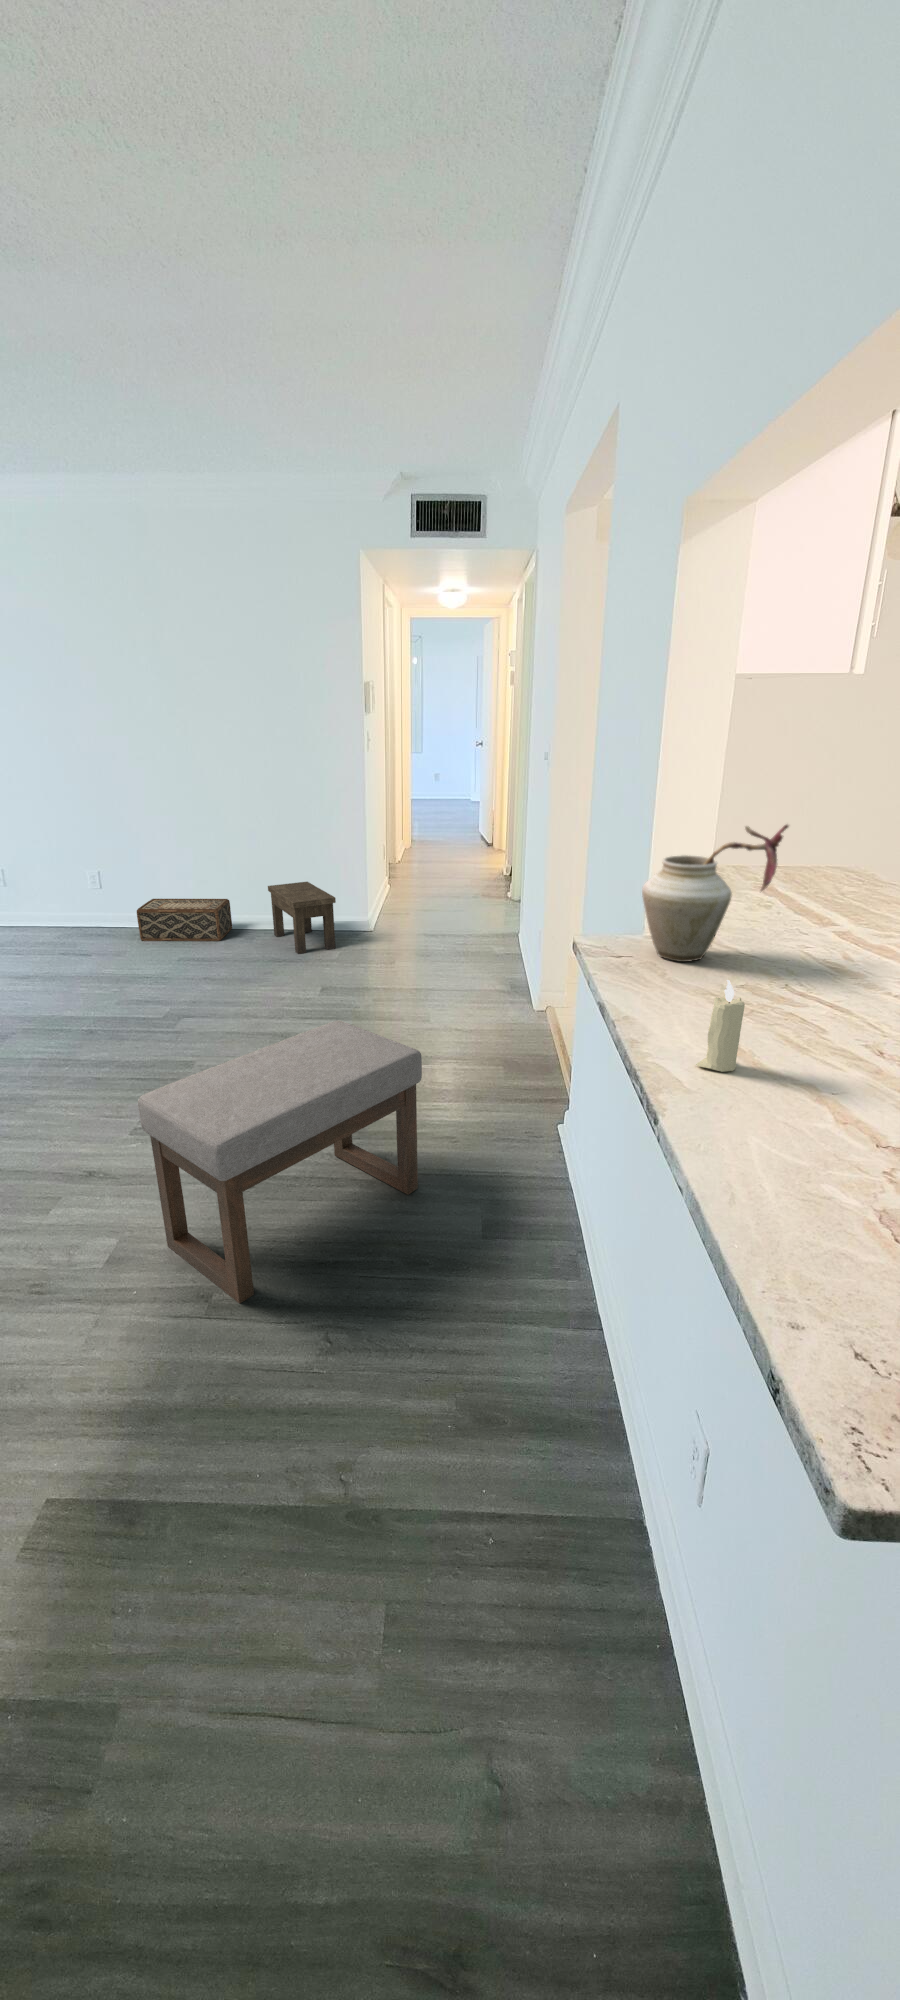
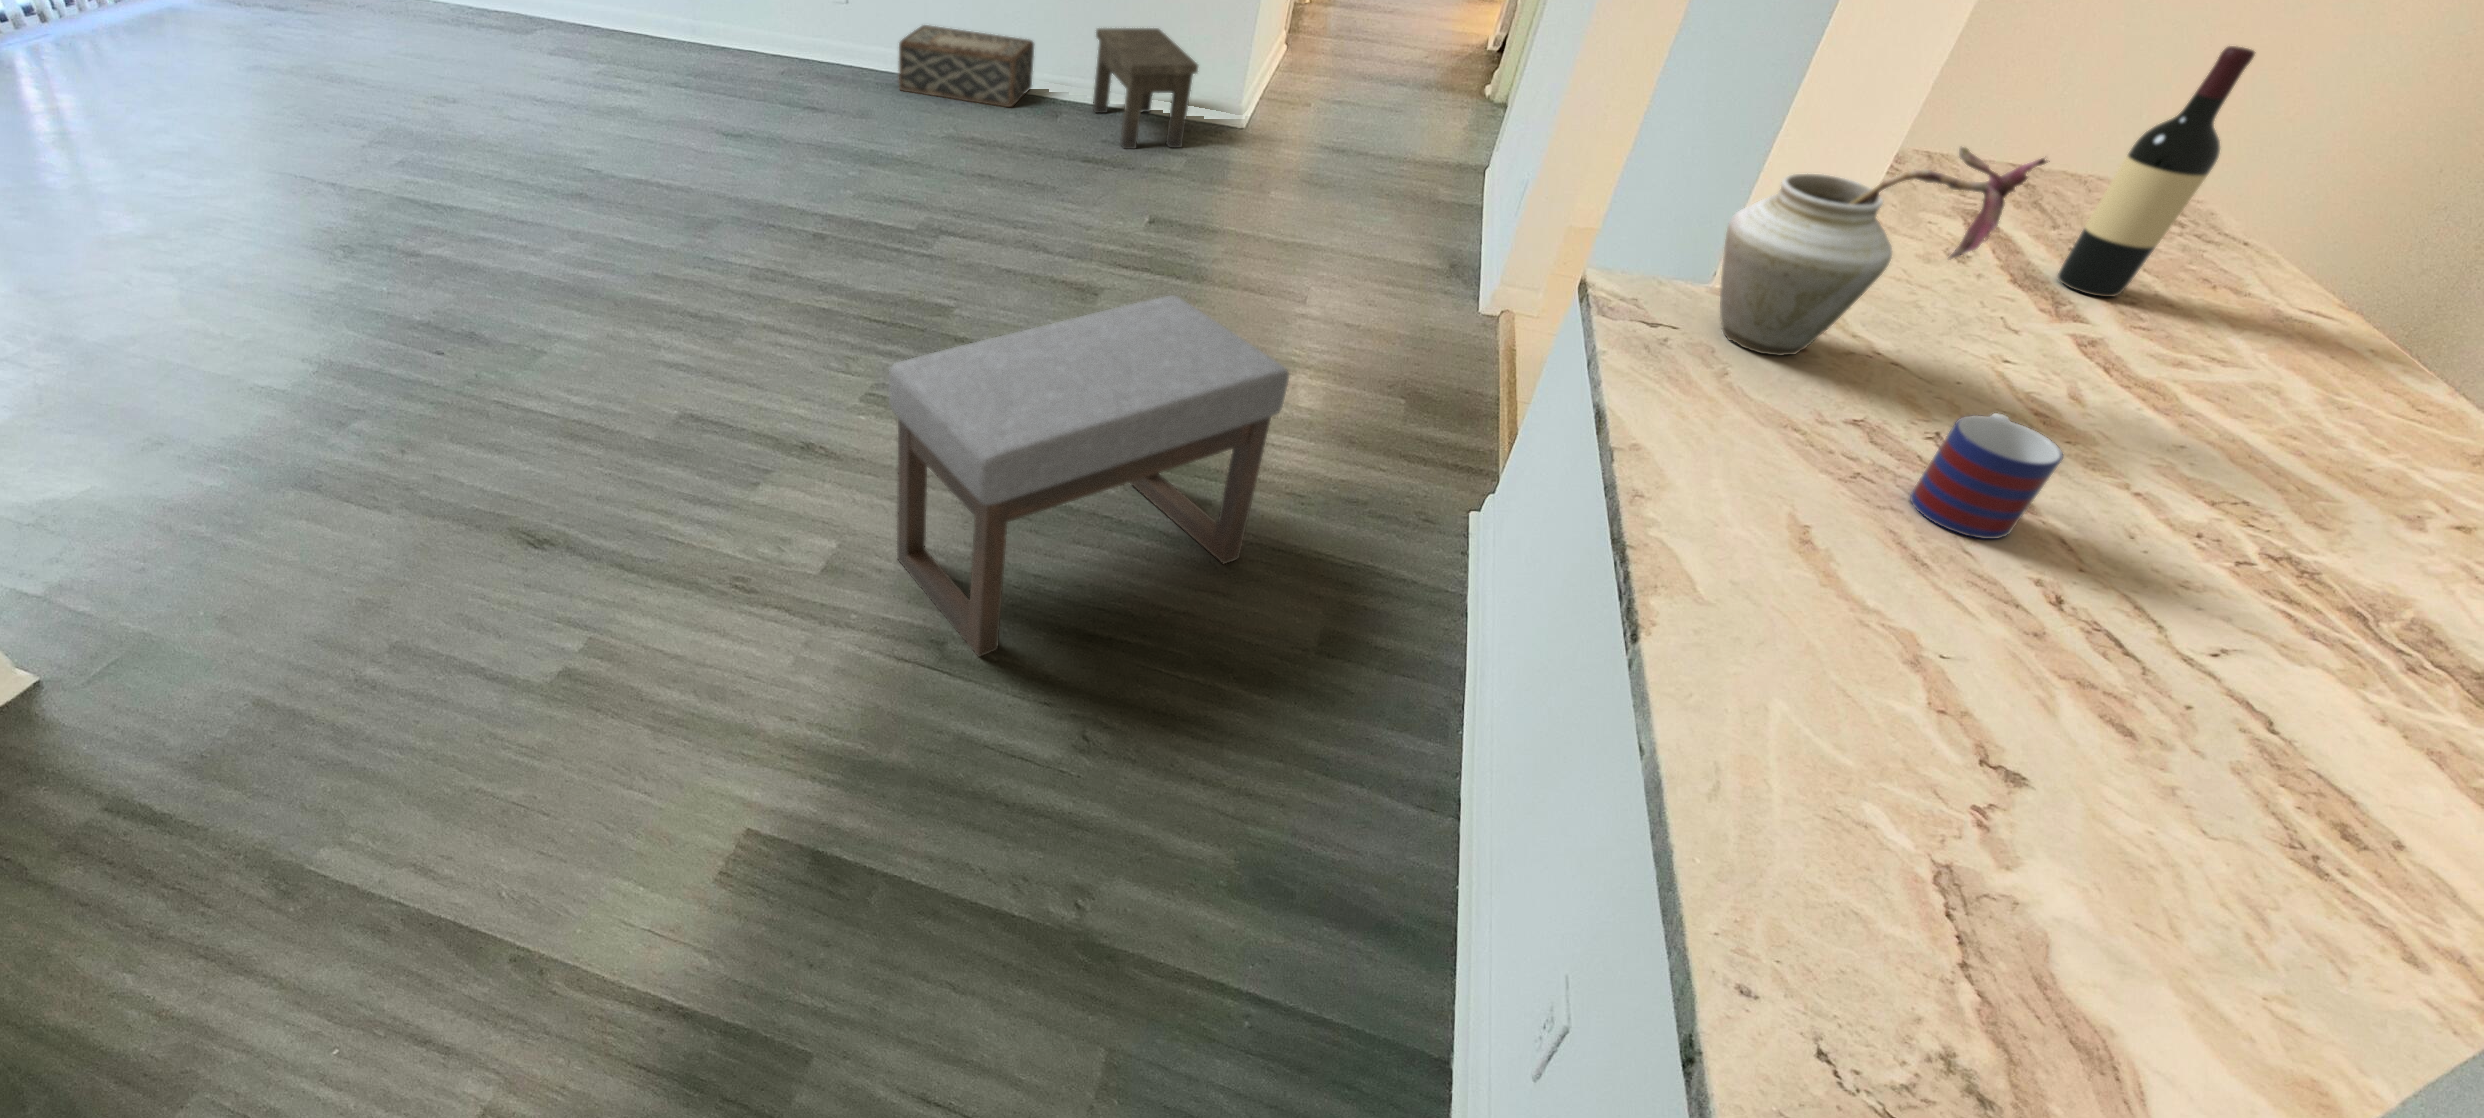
wine bottle: none [817,775,866,913] -> present [2058,46,2255,297]
mug: none [785,959,854,1030] -> present [1910,413,2063,539]
candle: present [696,980,745,1072] -> none [1726,450,1840,580]

